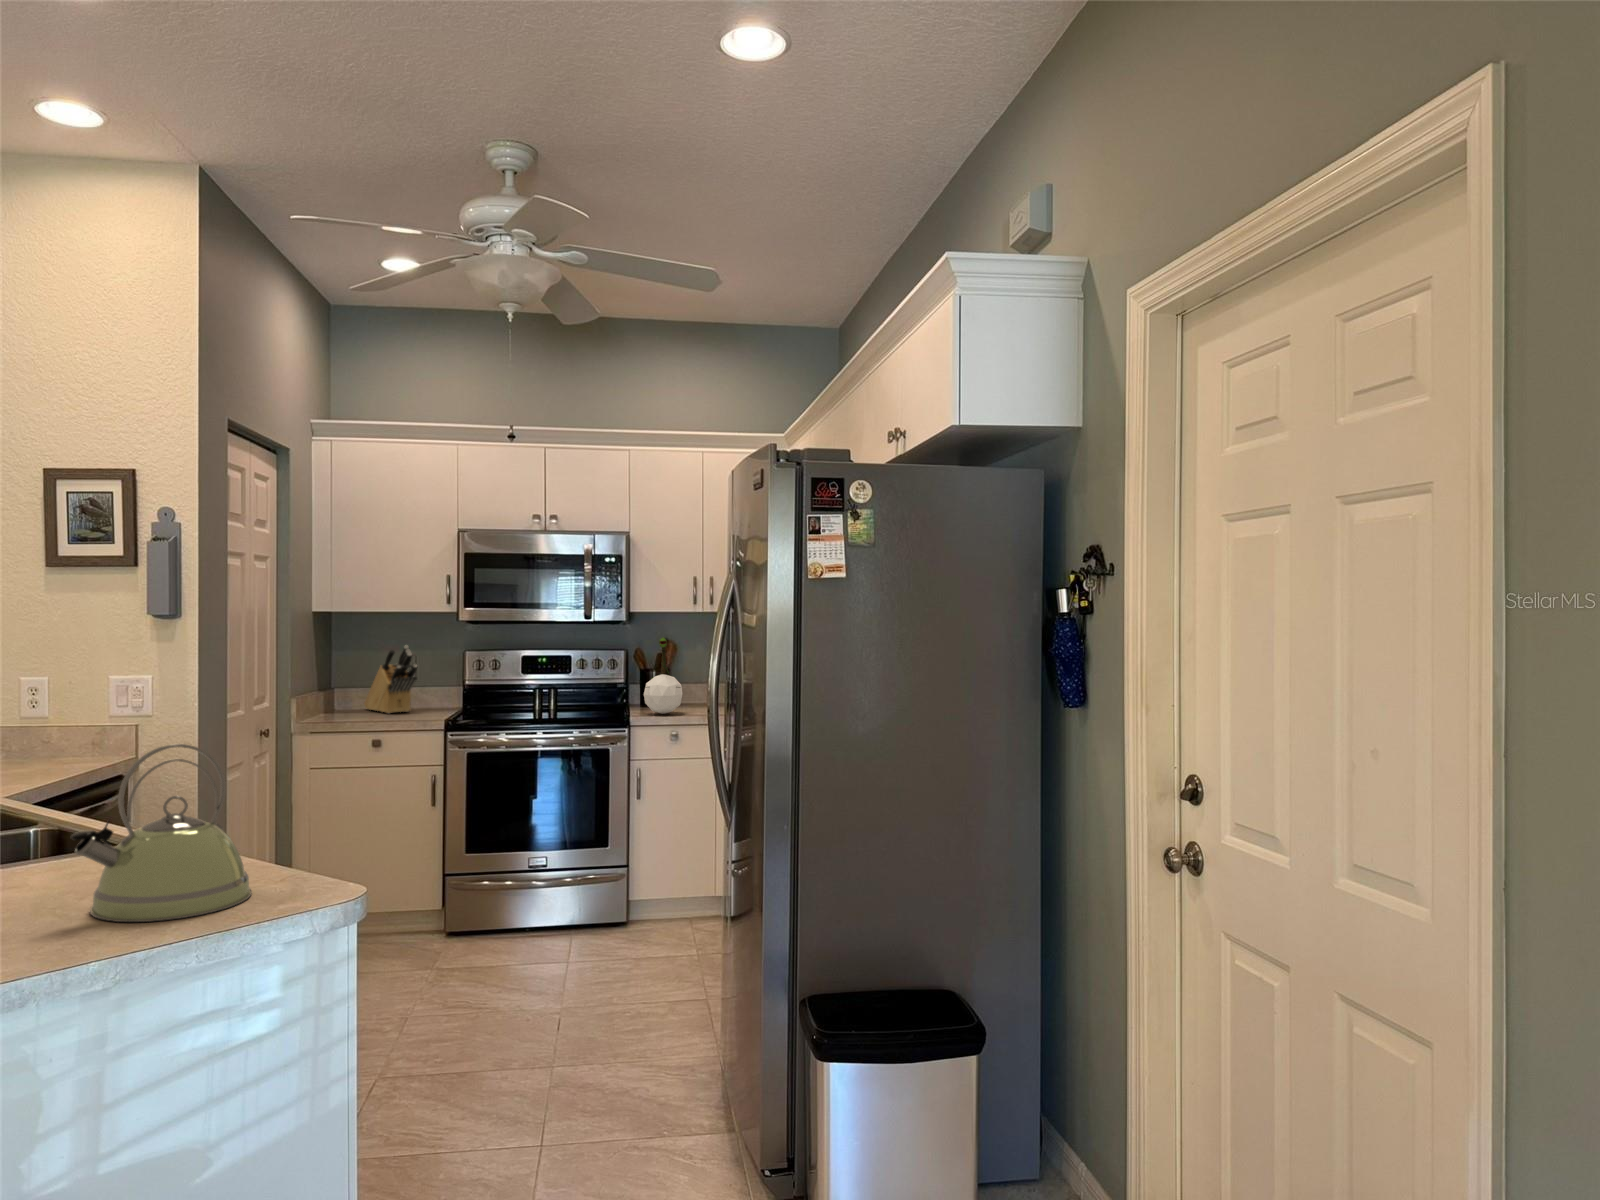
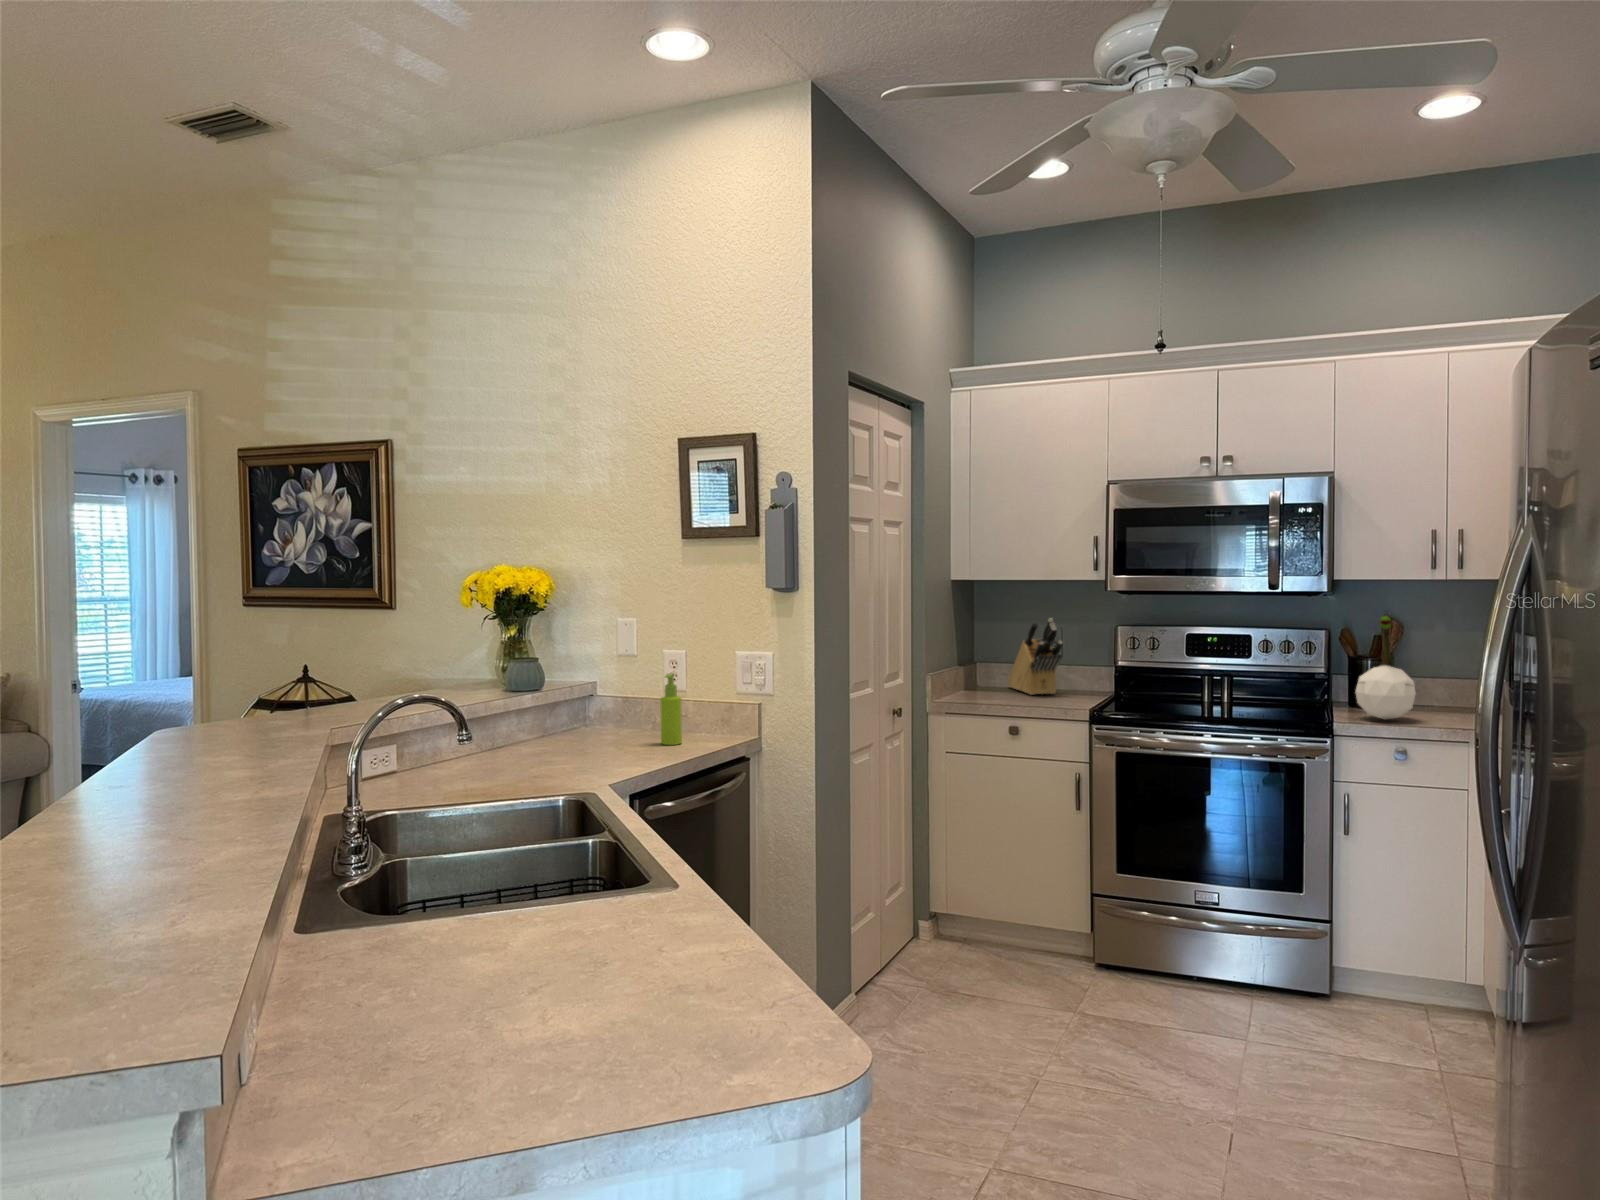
soap dispenser: none [31,697,56,767] -> present [660,674,682,745]
kettle: present [71,744,252,922] -> none [463,806,703,1085]

